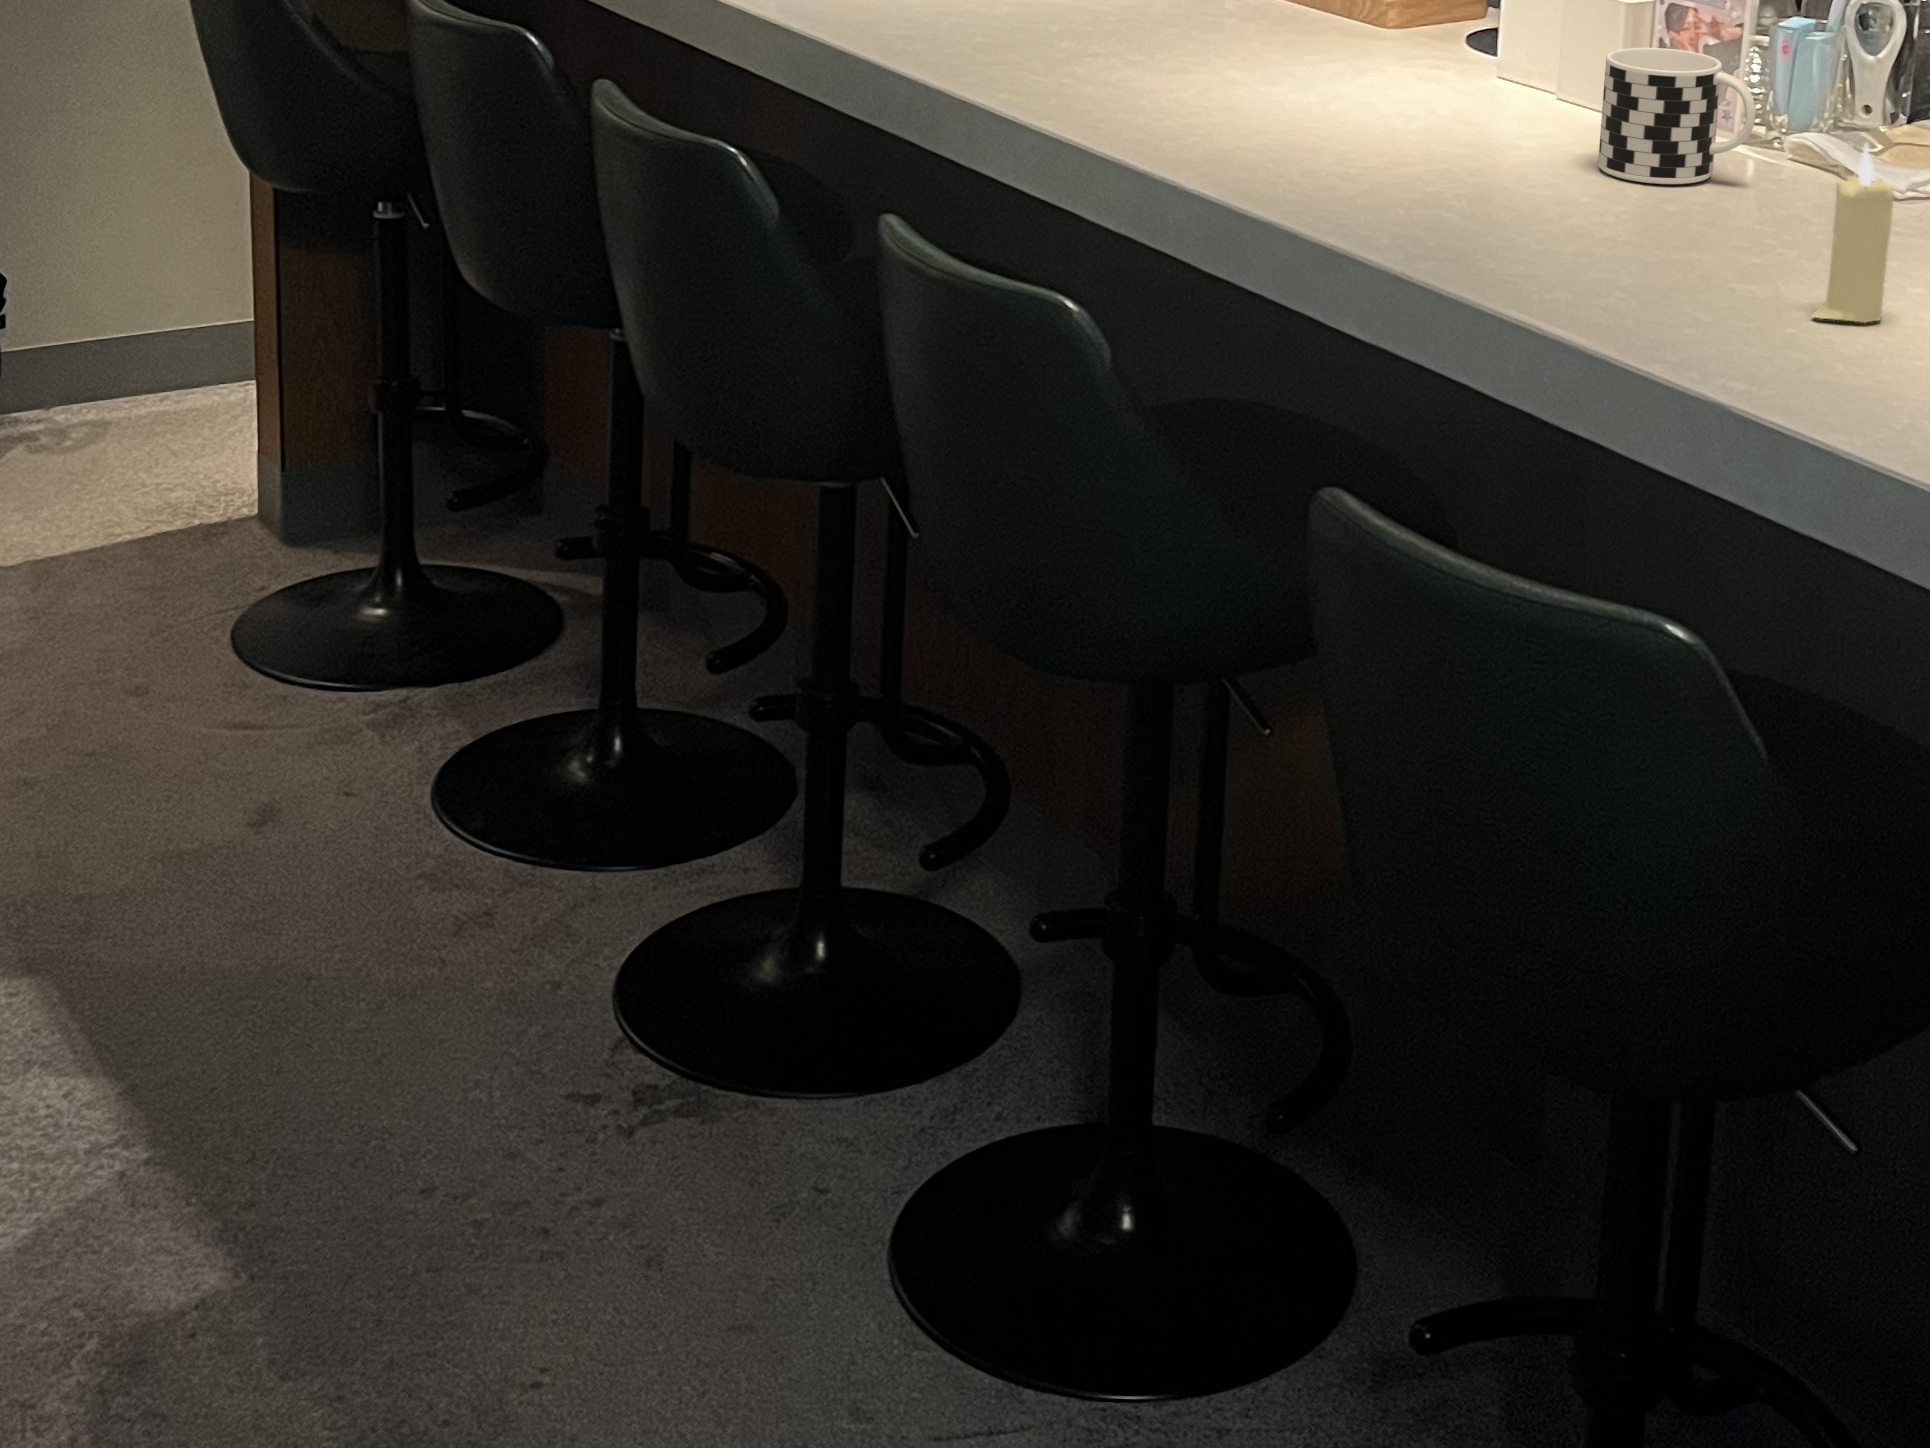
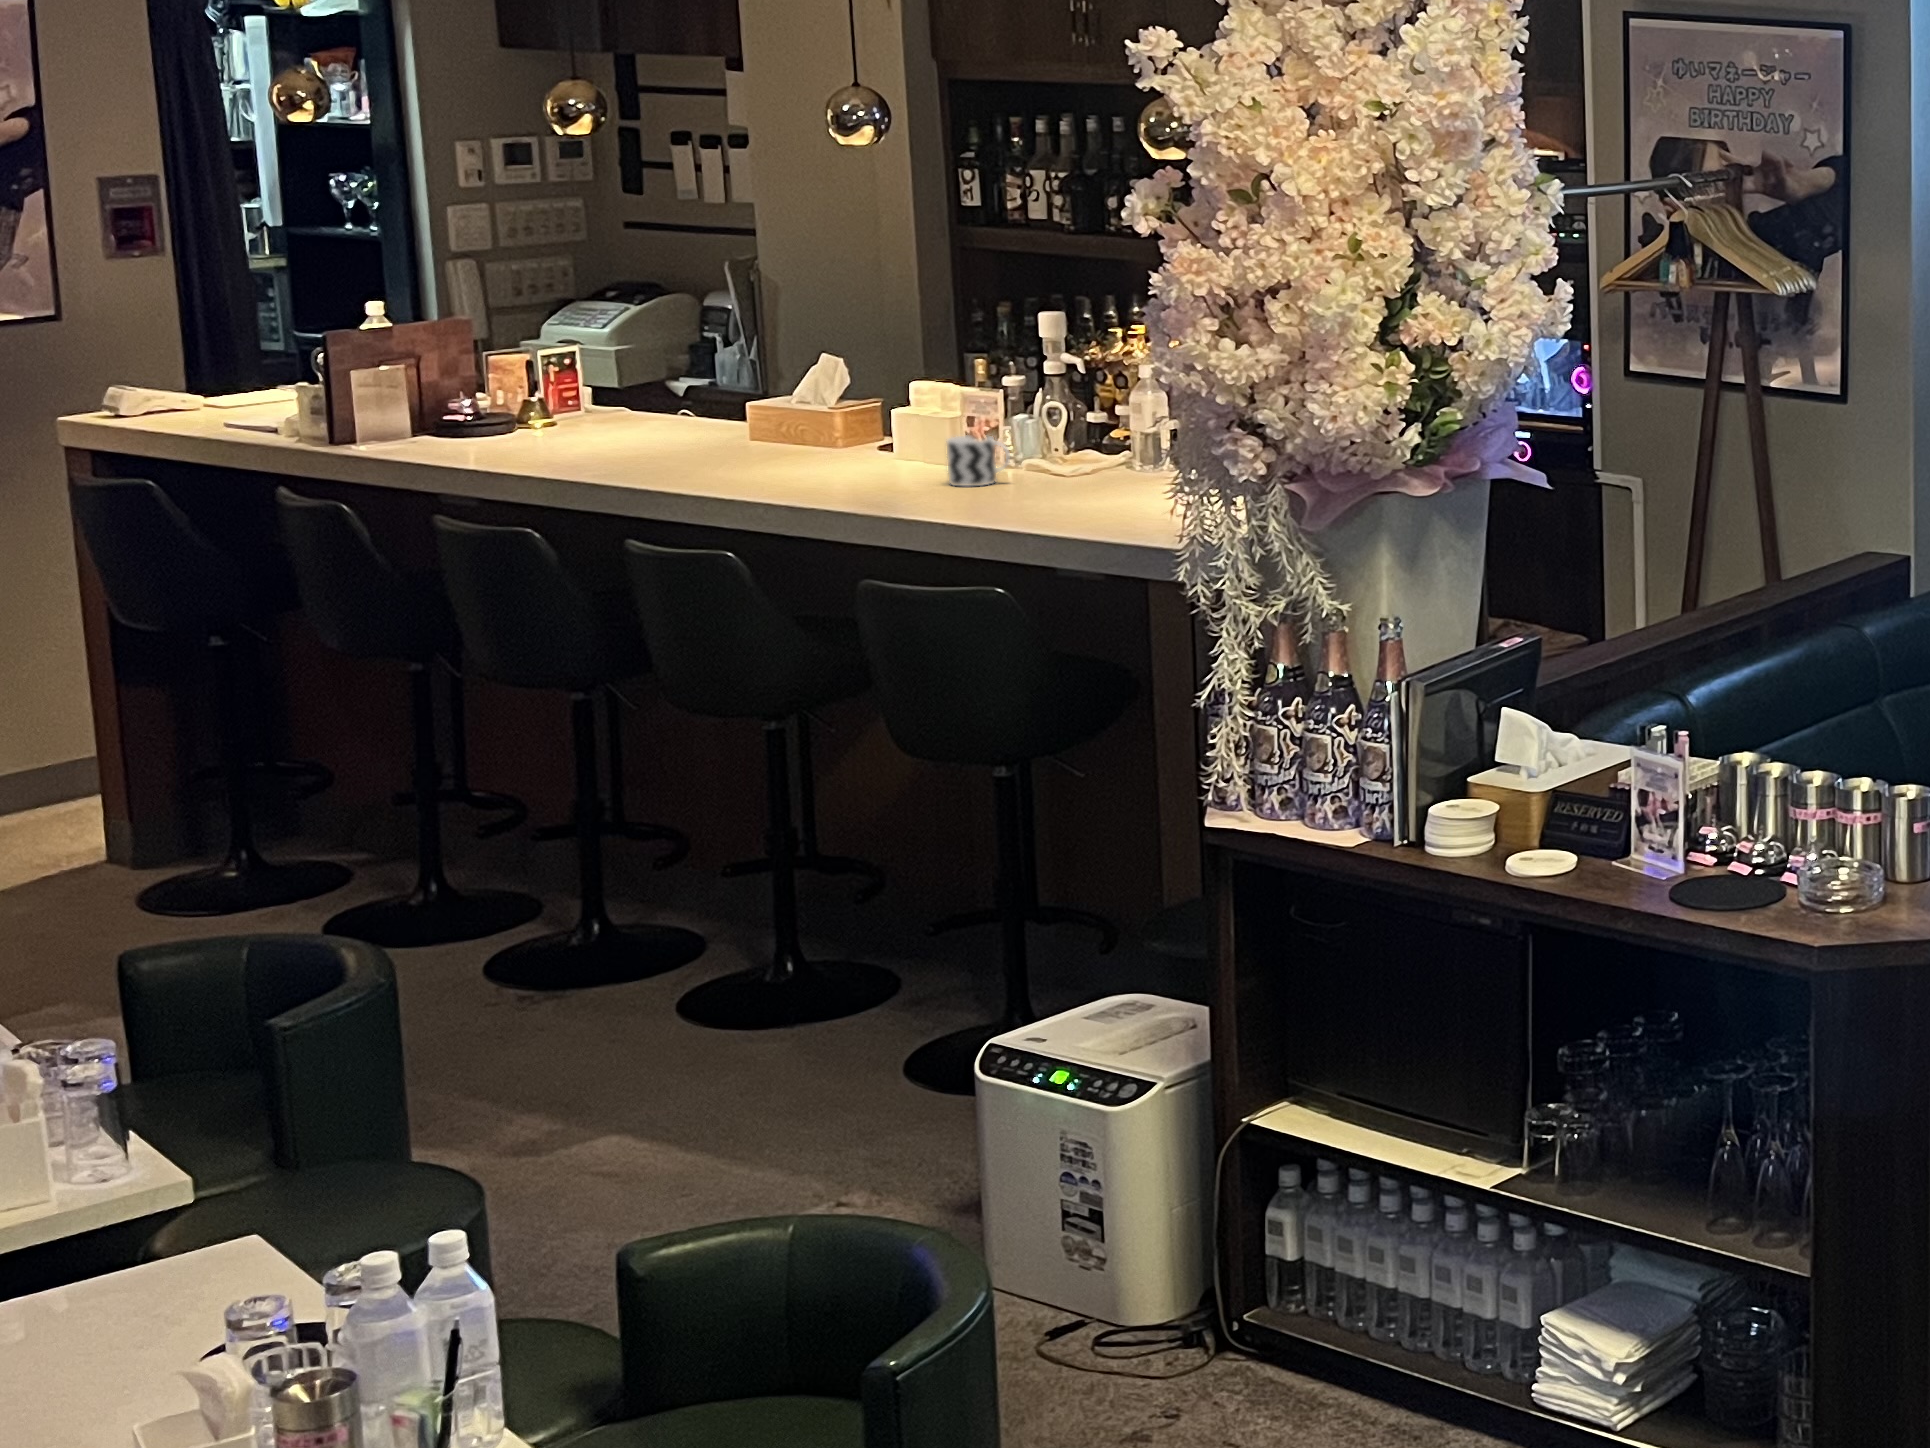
candle: present [1813,144,1894,323] -> none [1035,448,1061,512]

